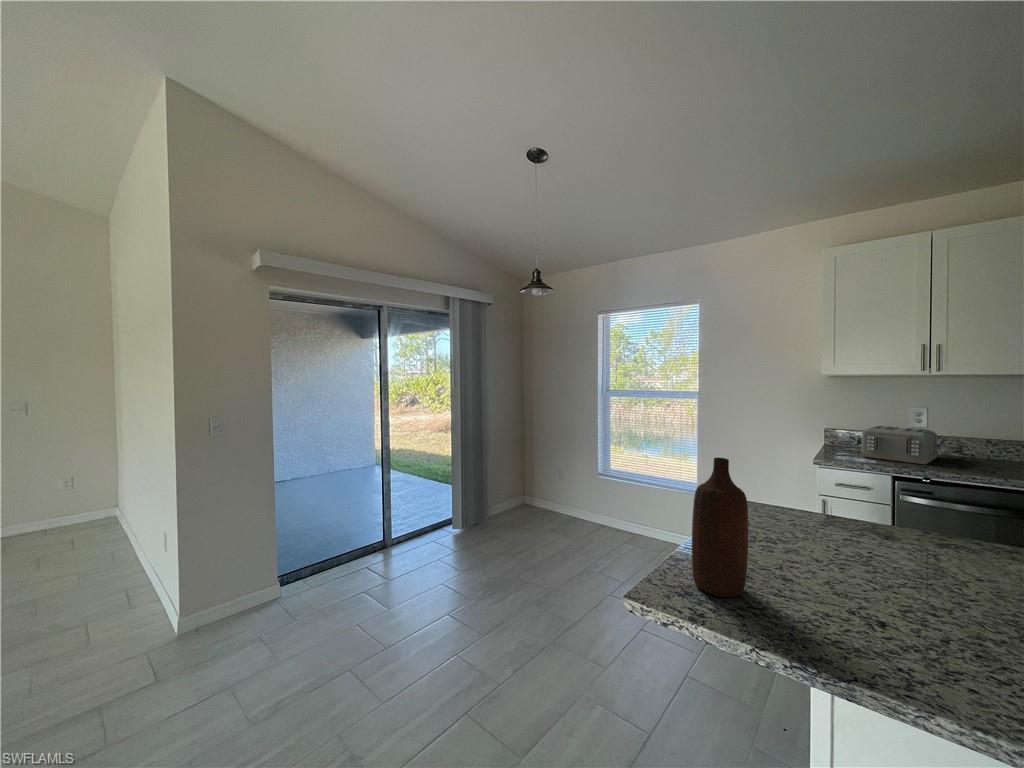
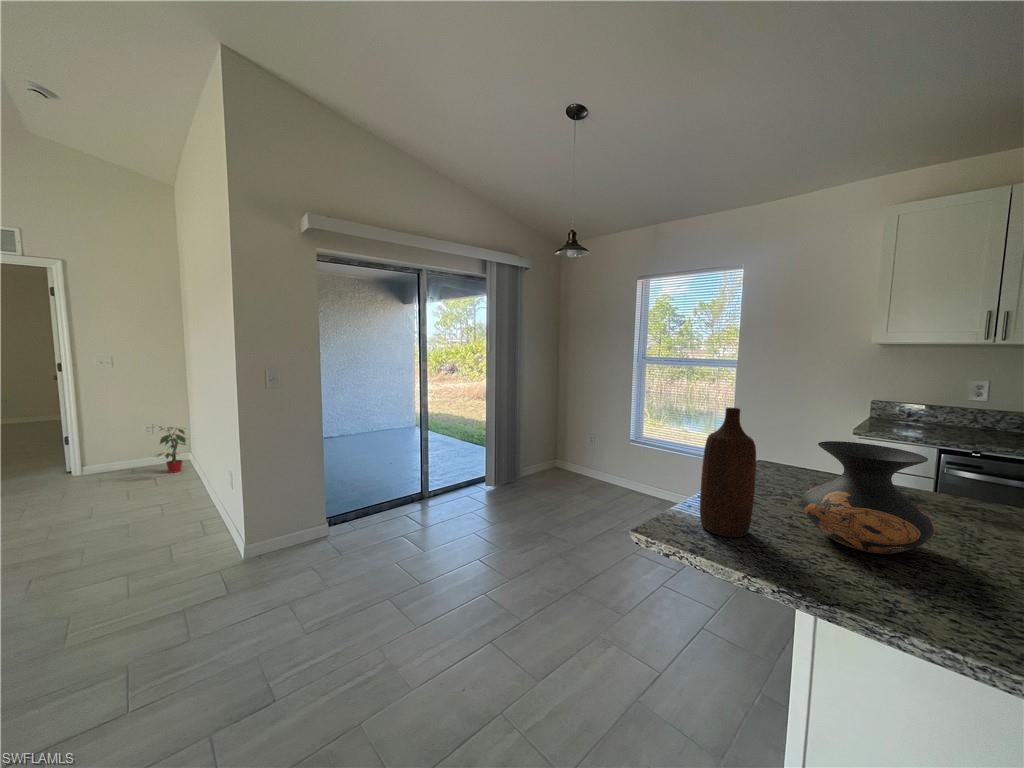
toaster: present [861,426,937,464] -> none [909,398,999,439]
potted plant: none [68,476,119,528] -> present [158,427,186,473]
vase: none [792,488,929,608] -> present [801,441,936,554]

